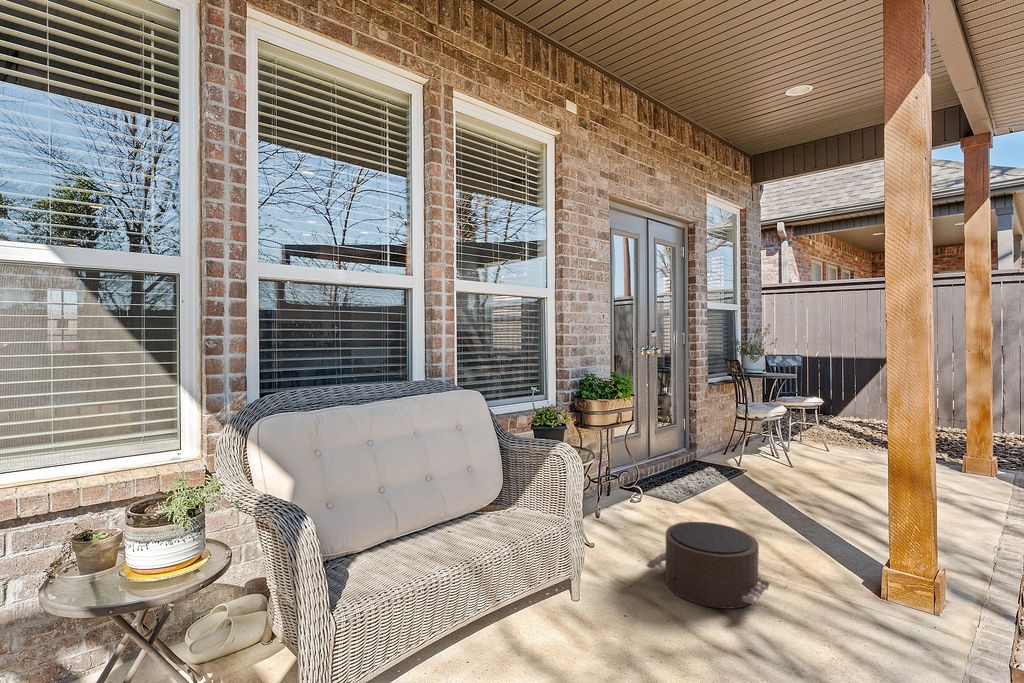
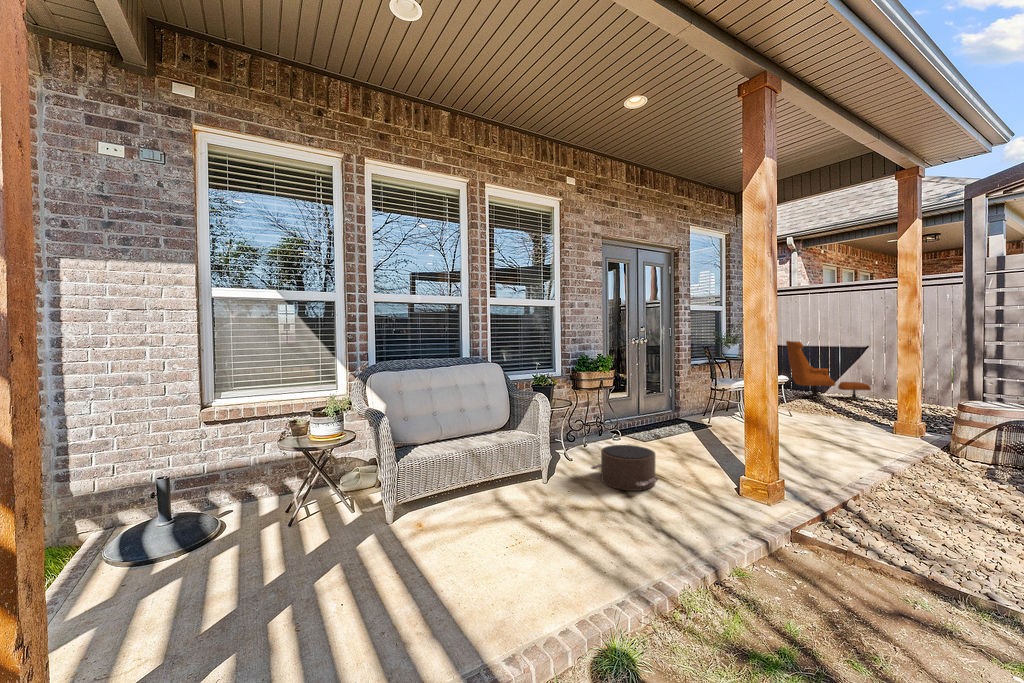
lounge chair: none [800,349,896,427] -> present [786,341,871,402]

